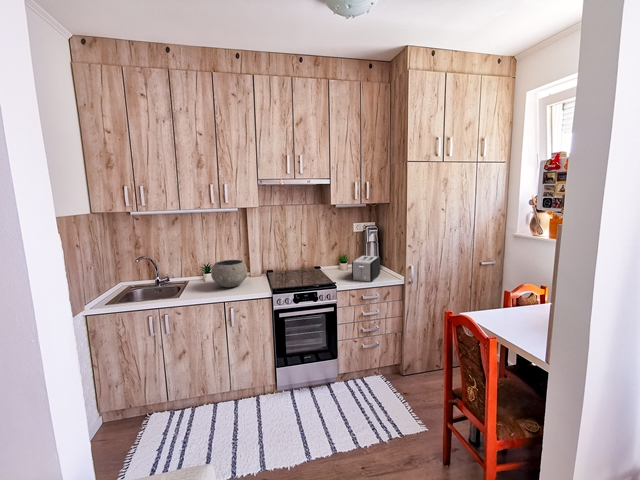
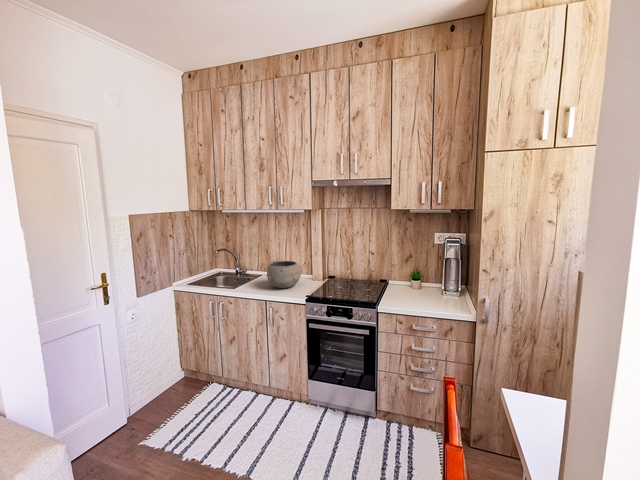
toaster: present [352,256,380,282] -> none [407,274,454,310]

